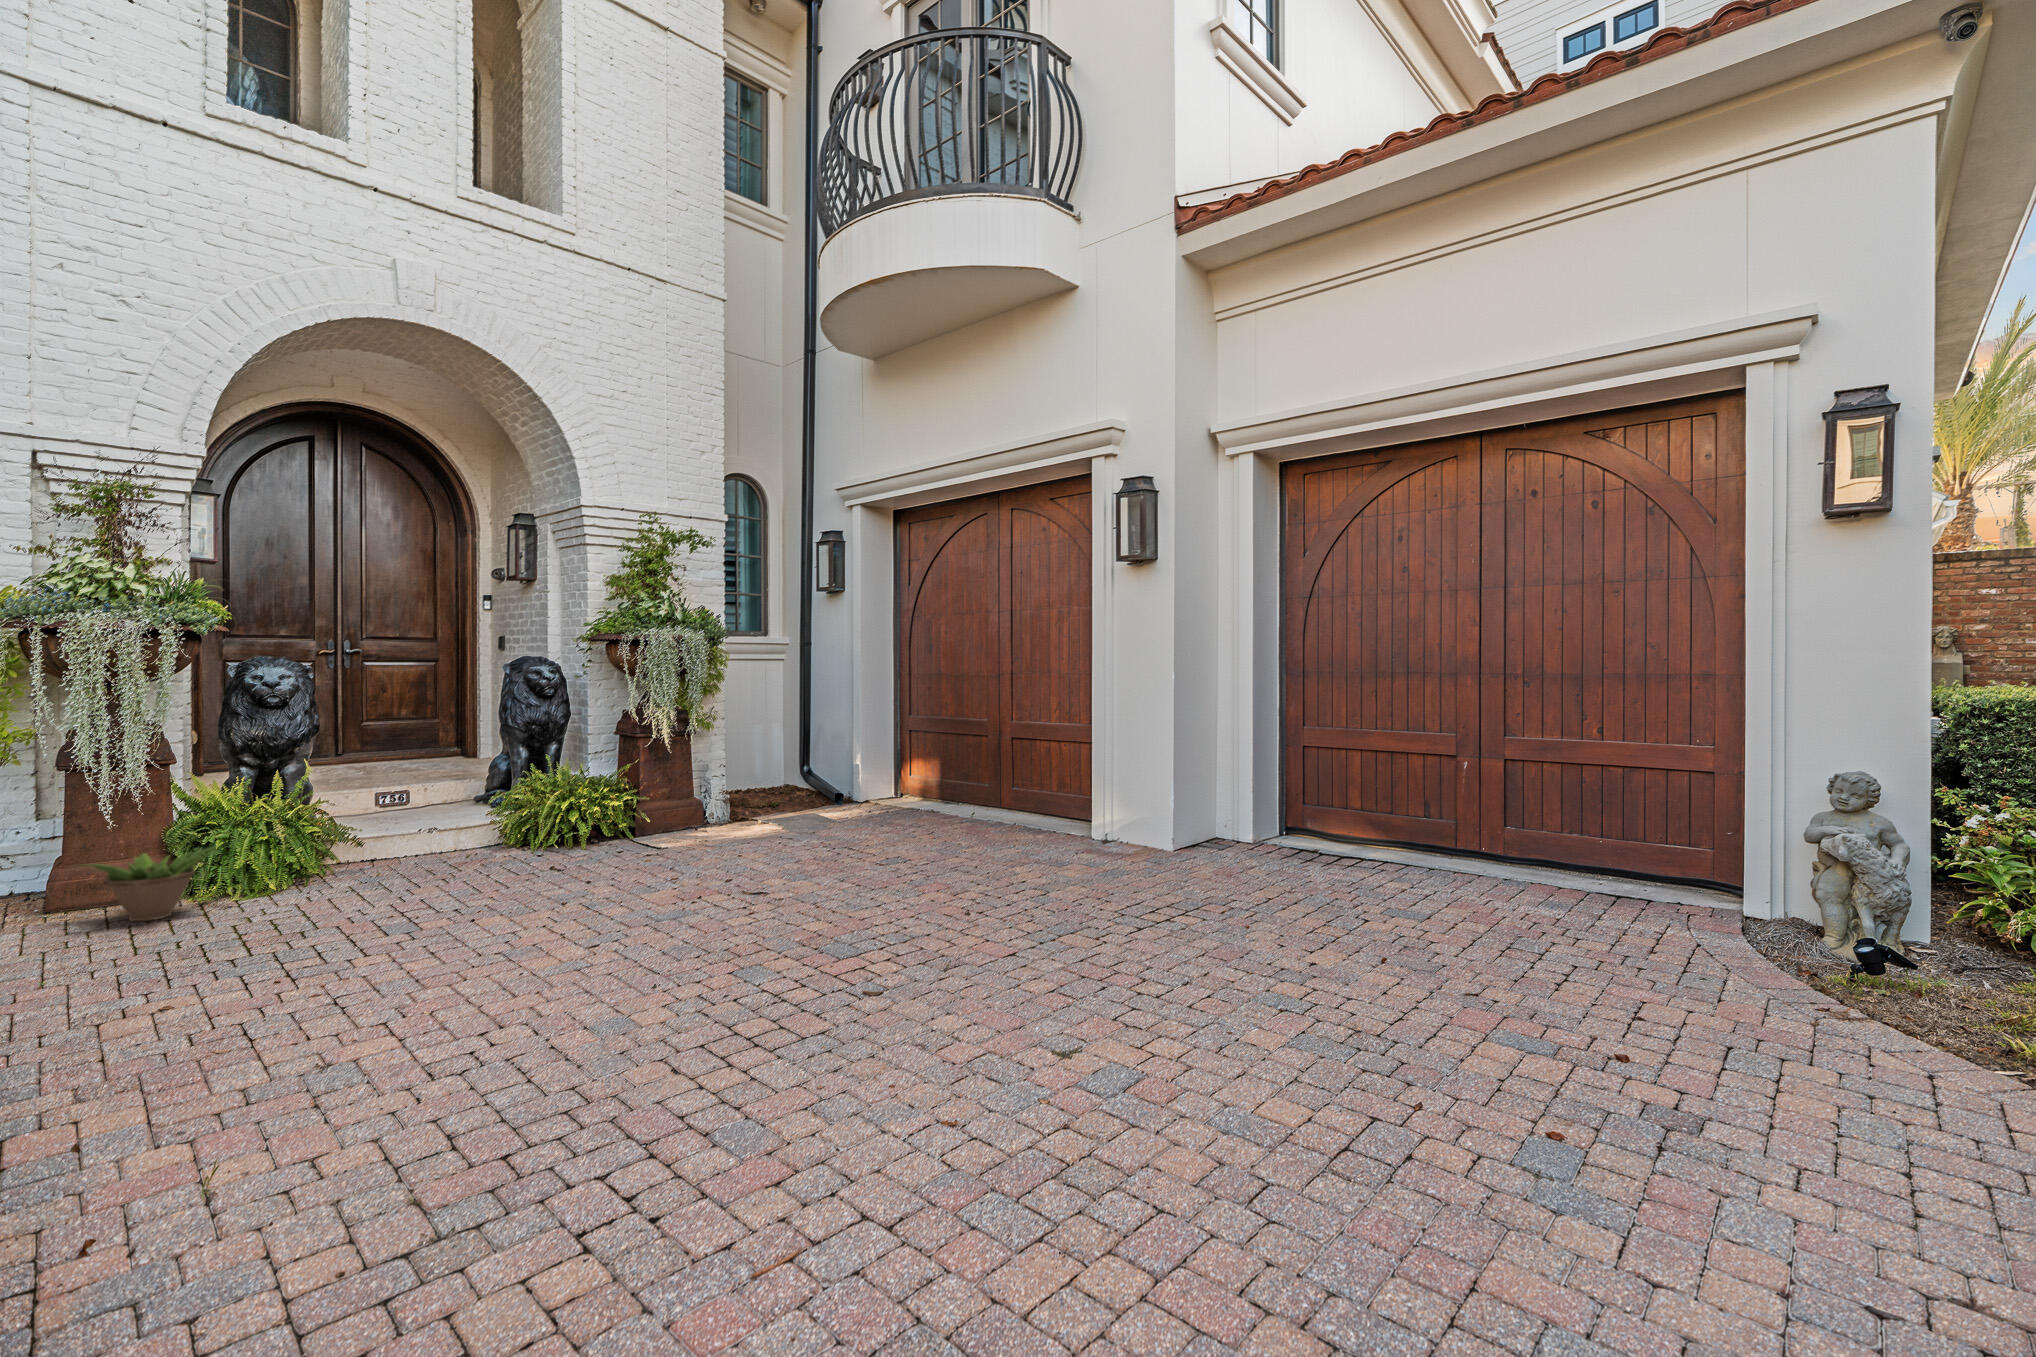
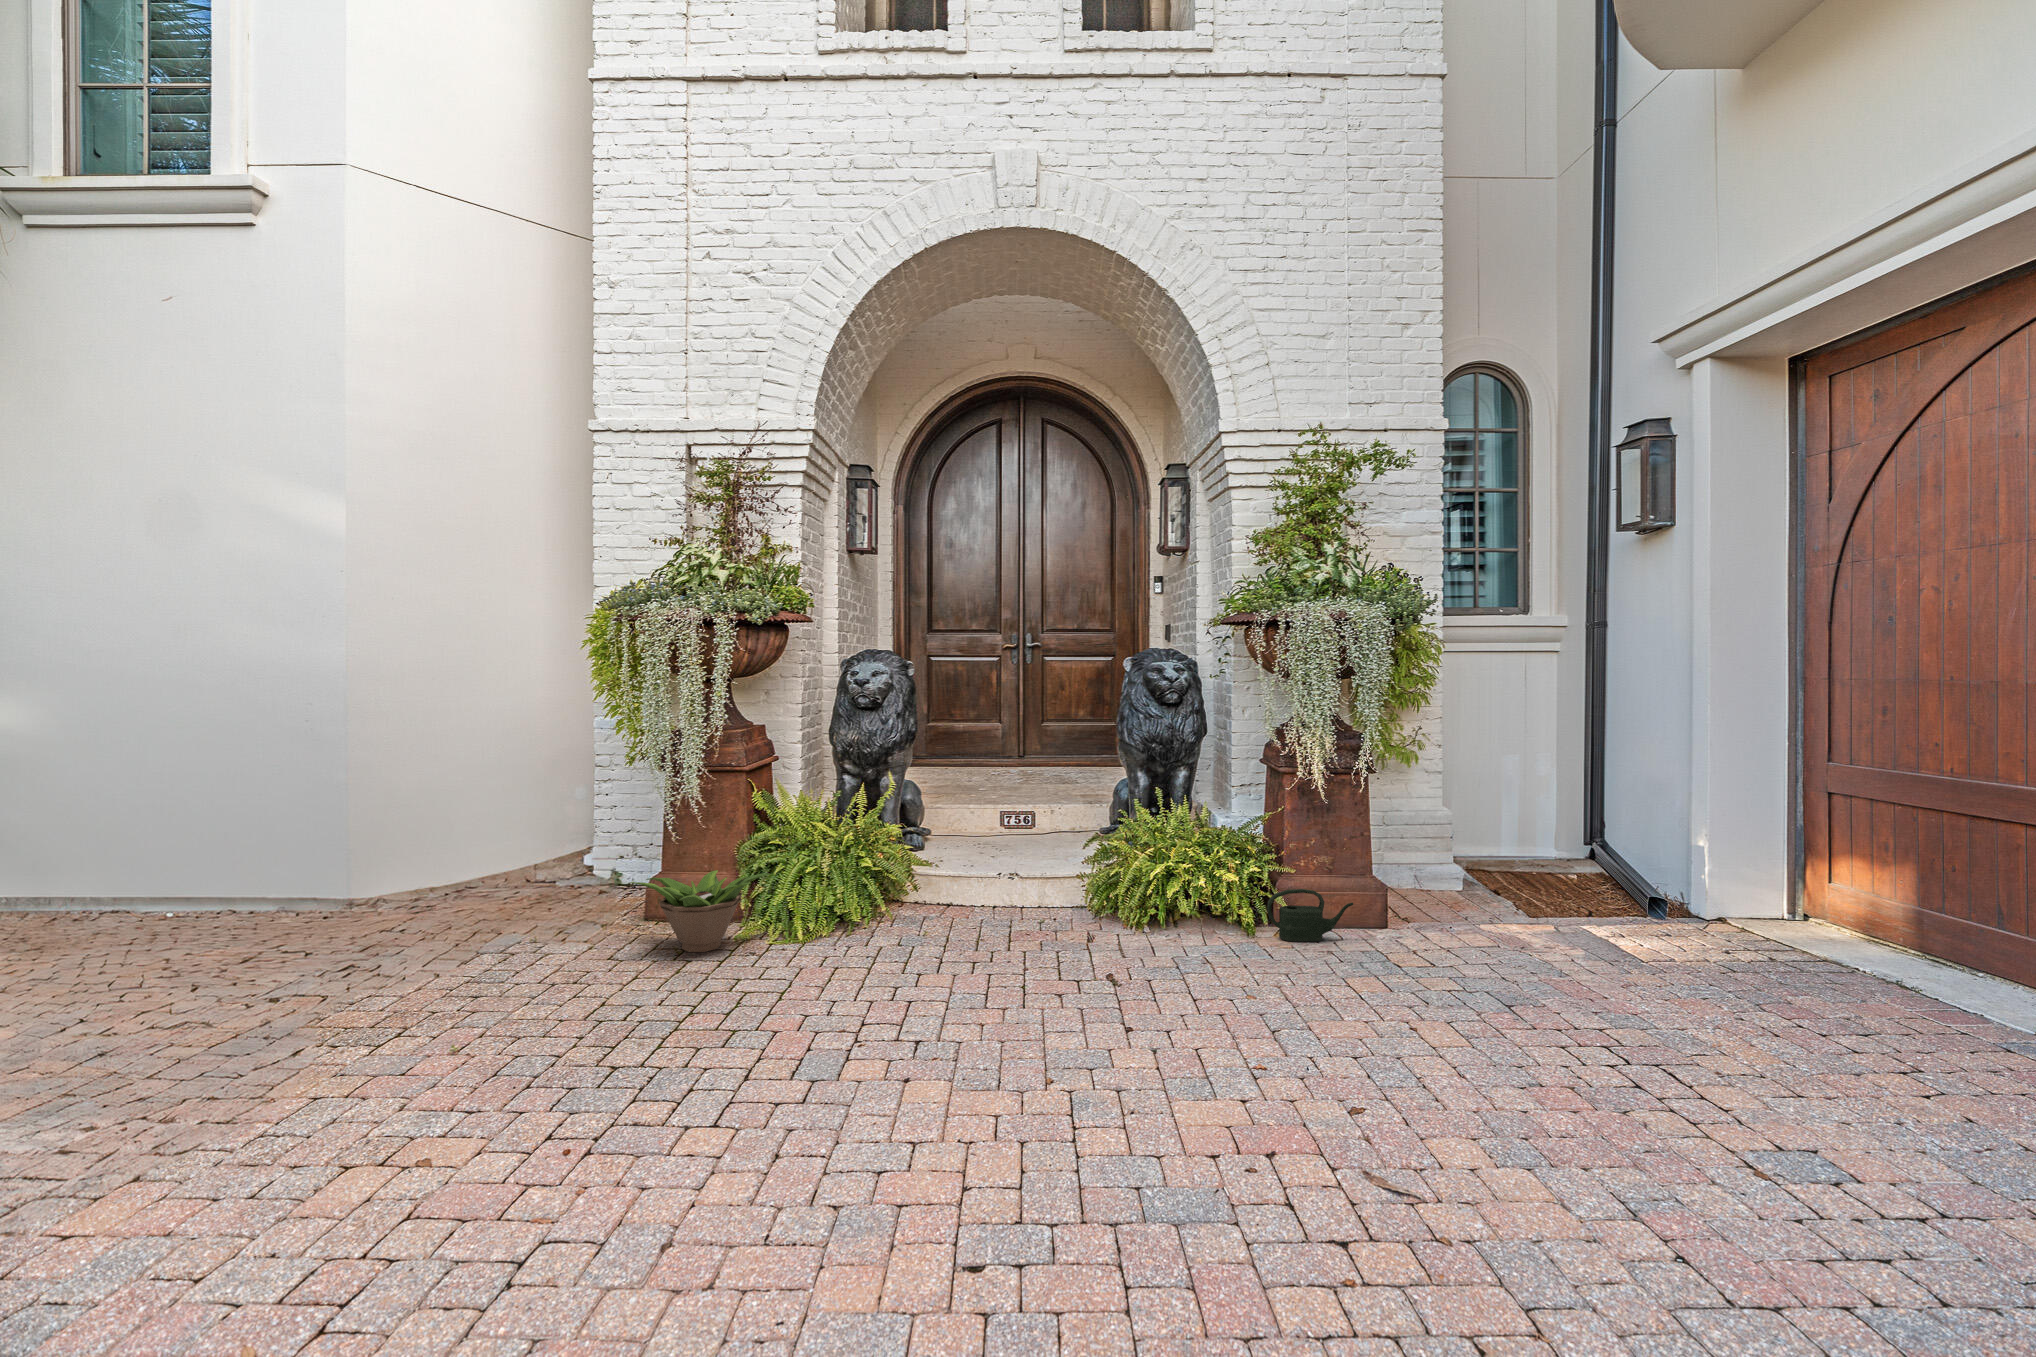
watering can: none [636,811,689,844] -> present [1267,889,1353,942]

